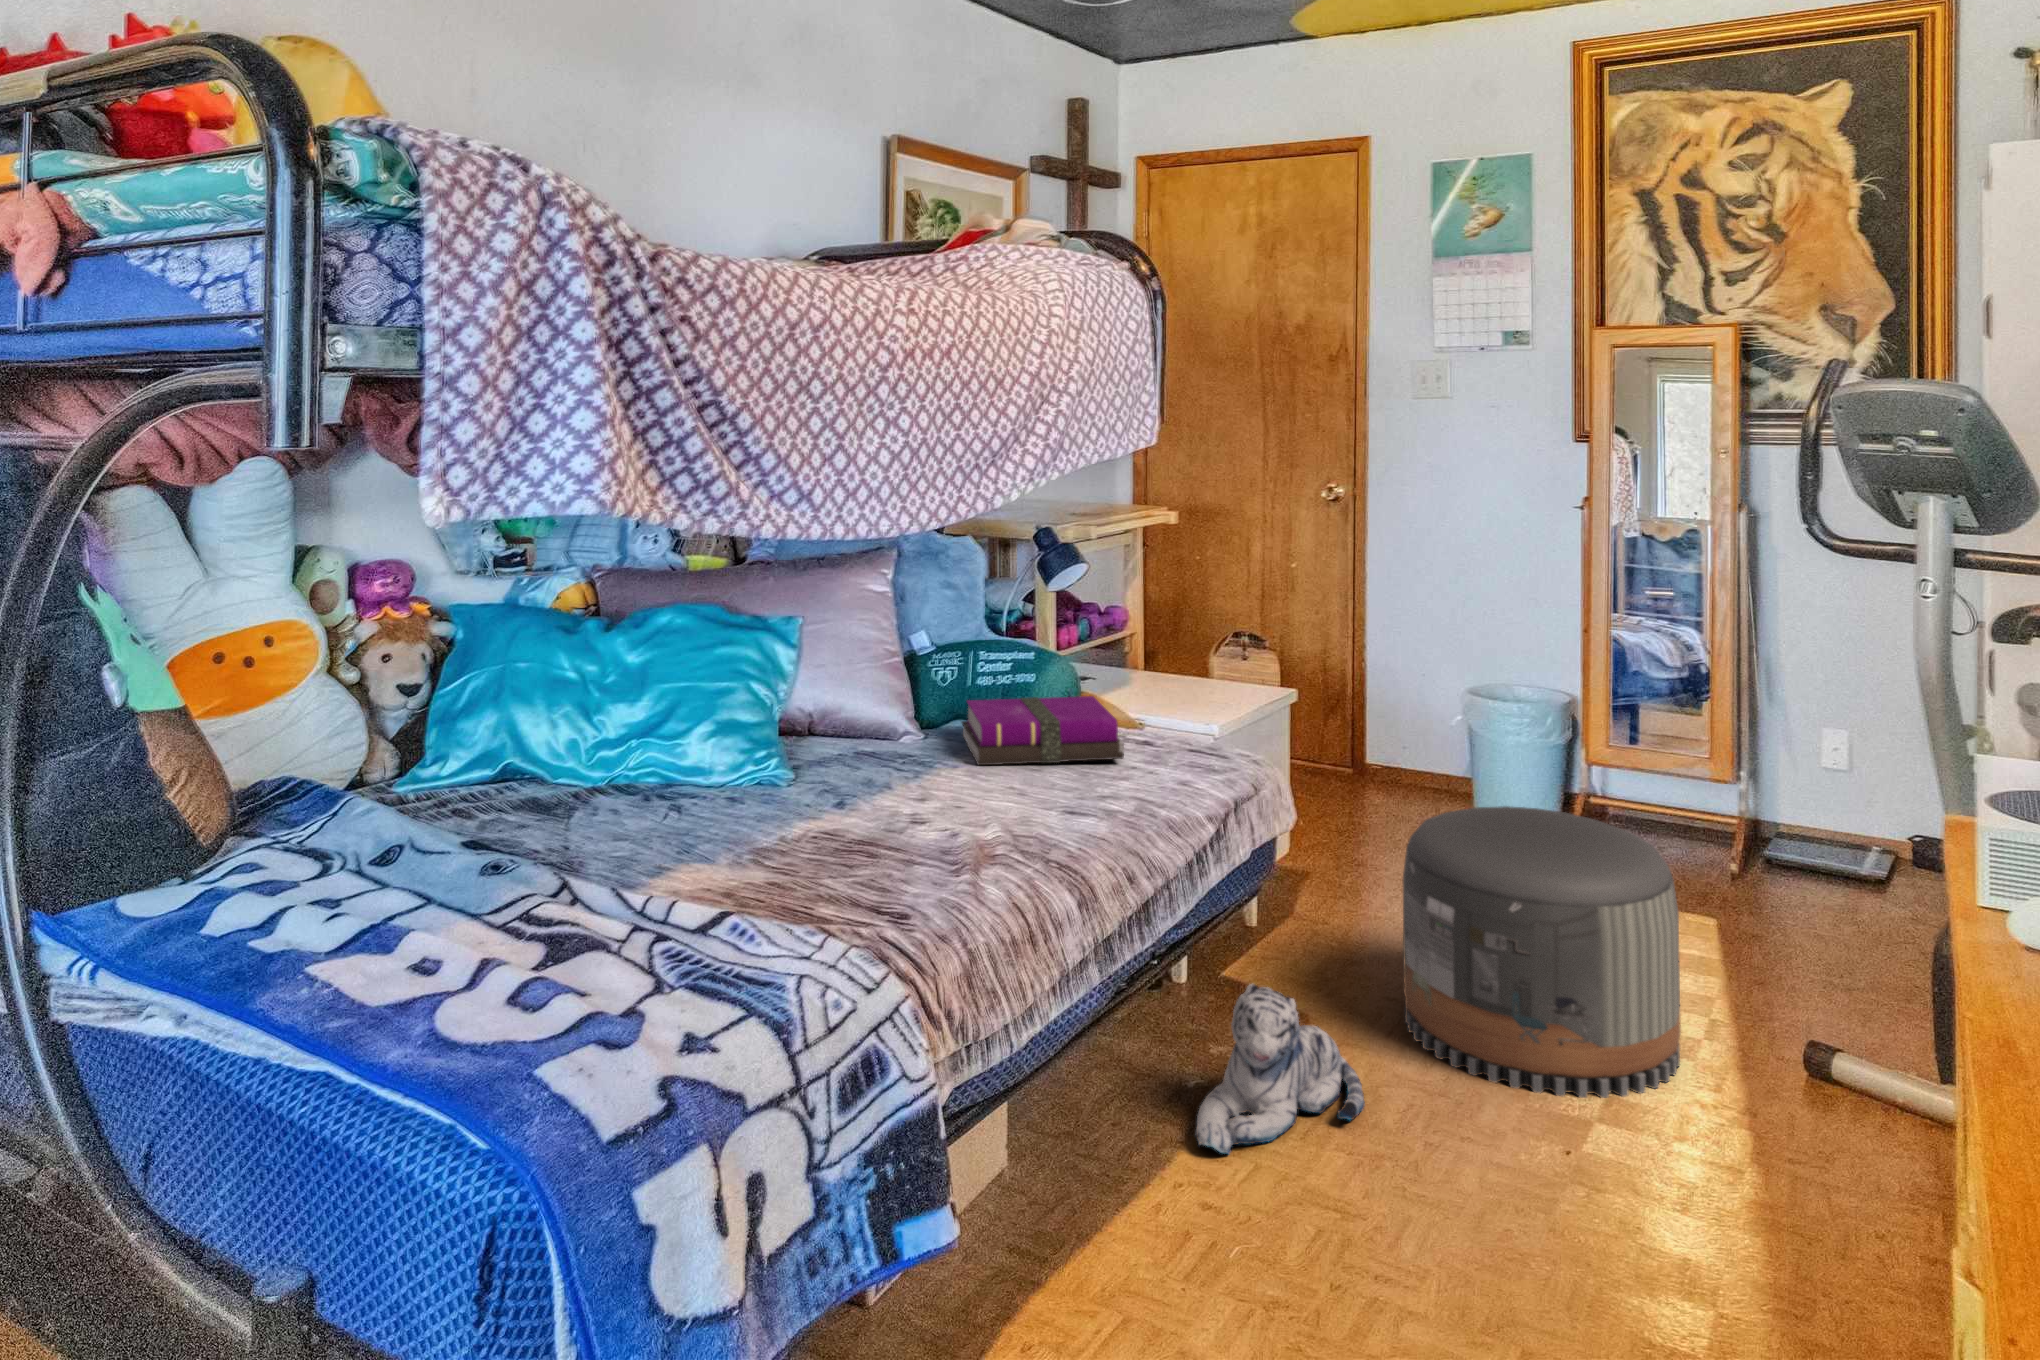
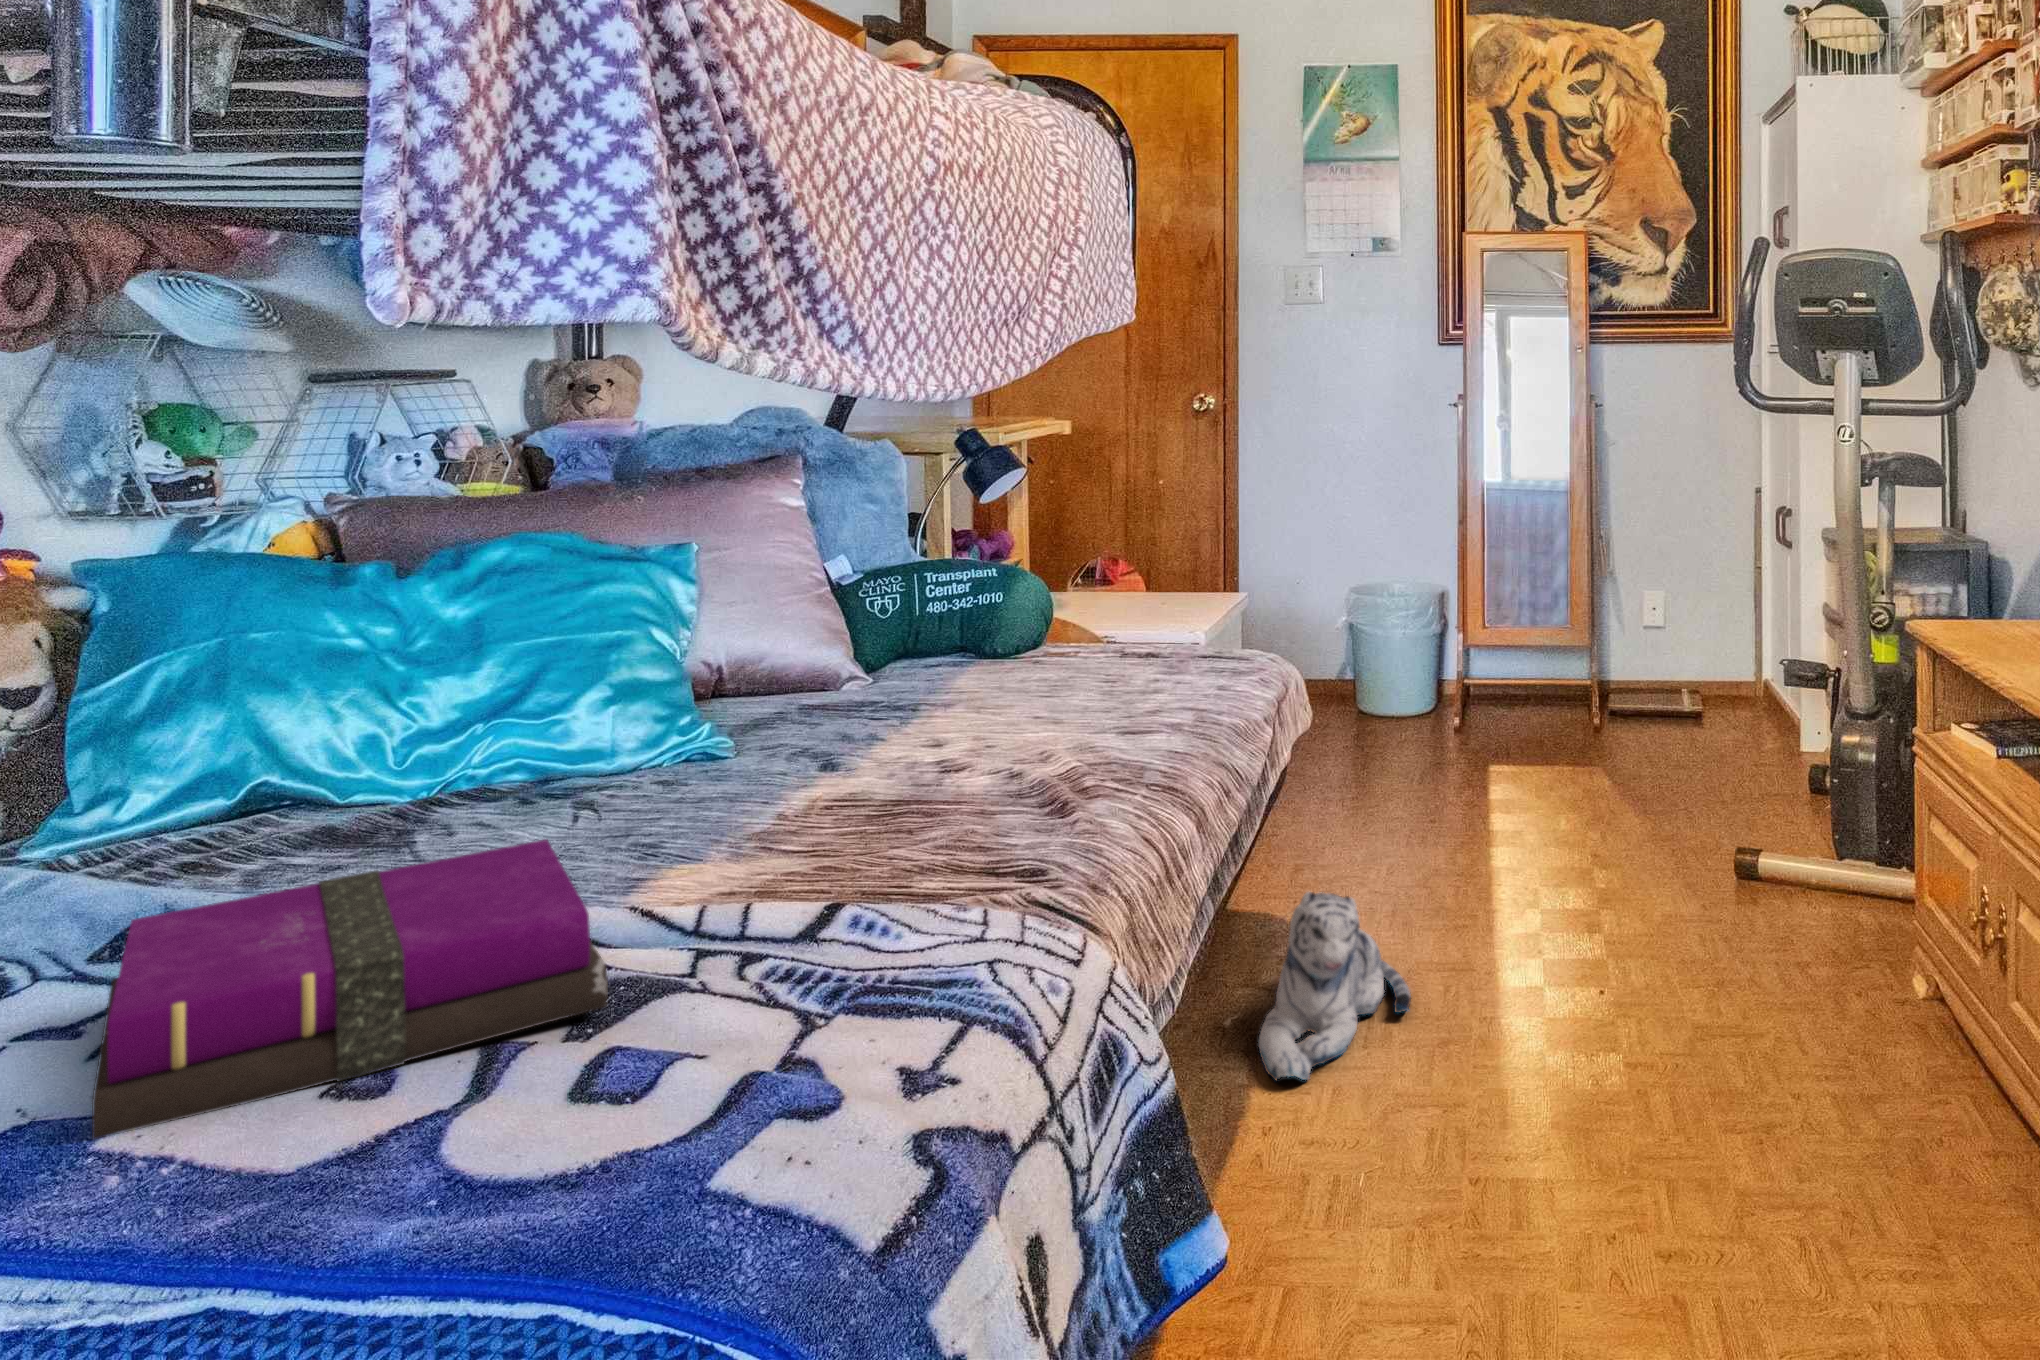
notebook: present [962,696,1124,765] -> present [92,839,608,1139]
pouf: present [1403,806,1681,1098] -> none [1392,678,1644,945]

